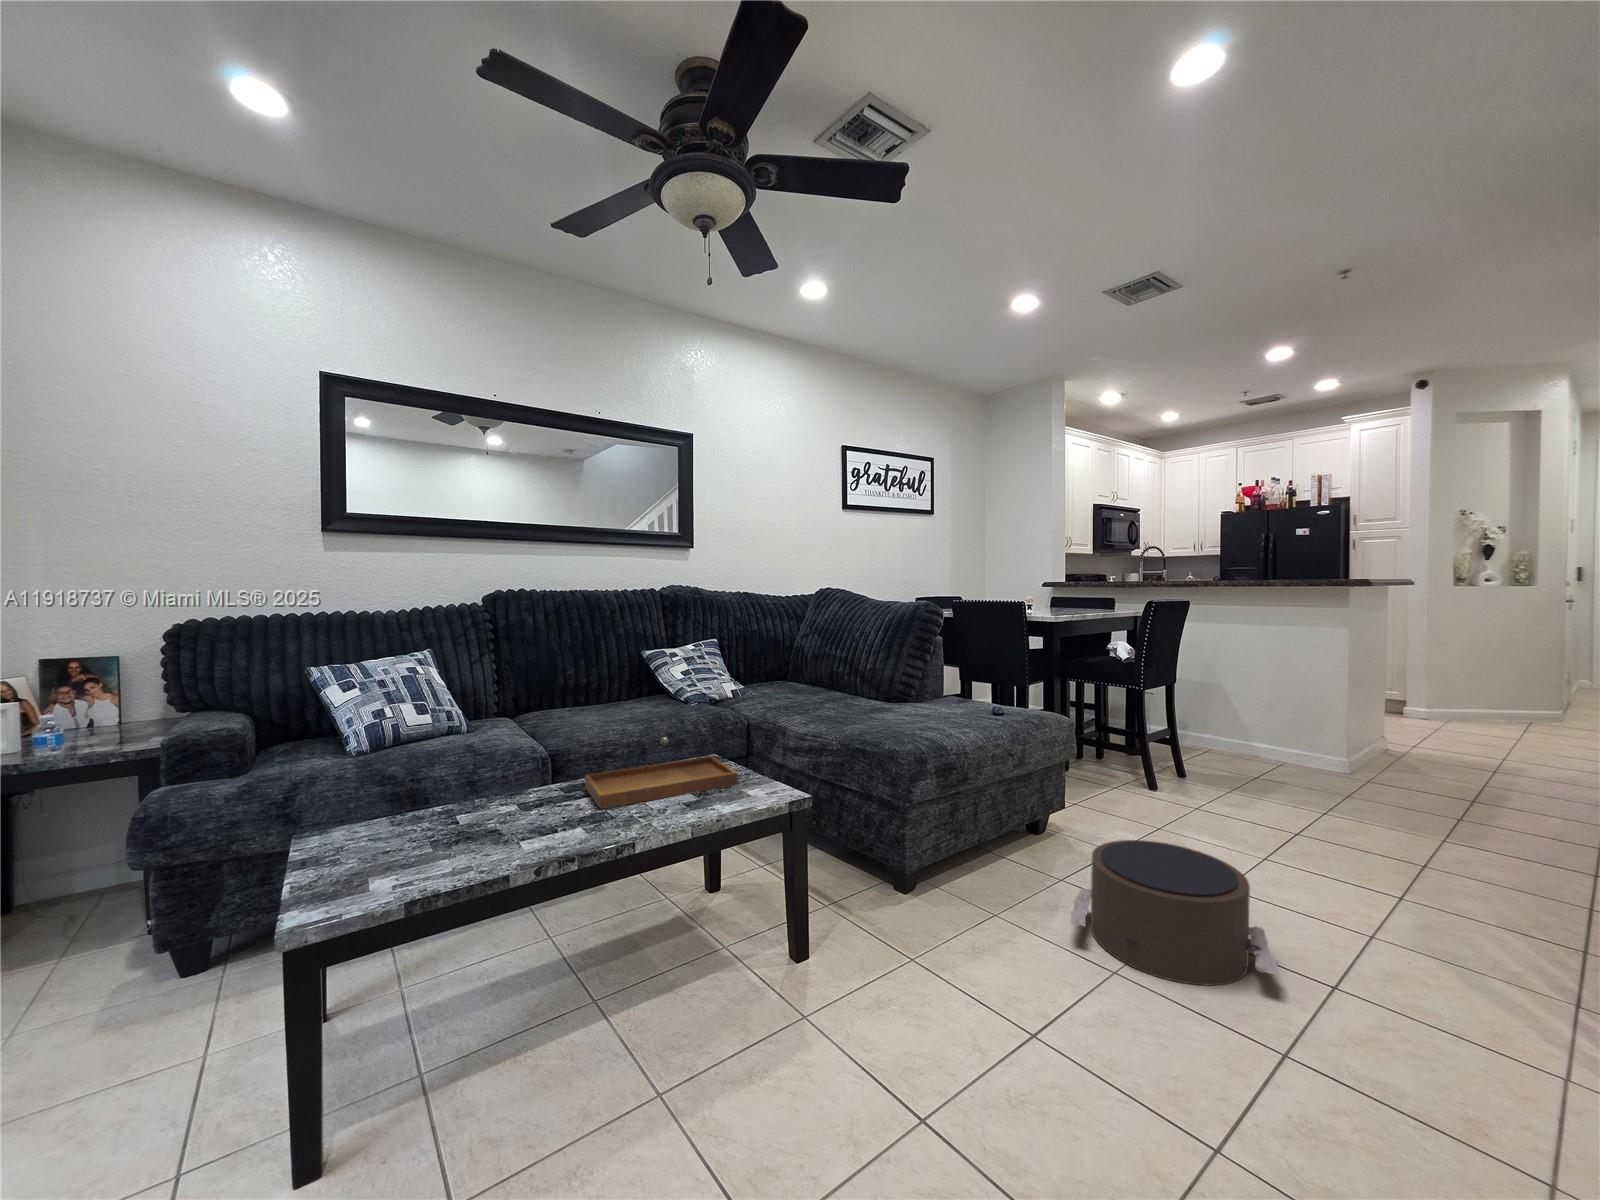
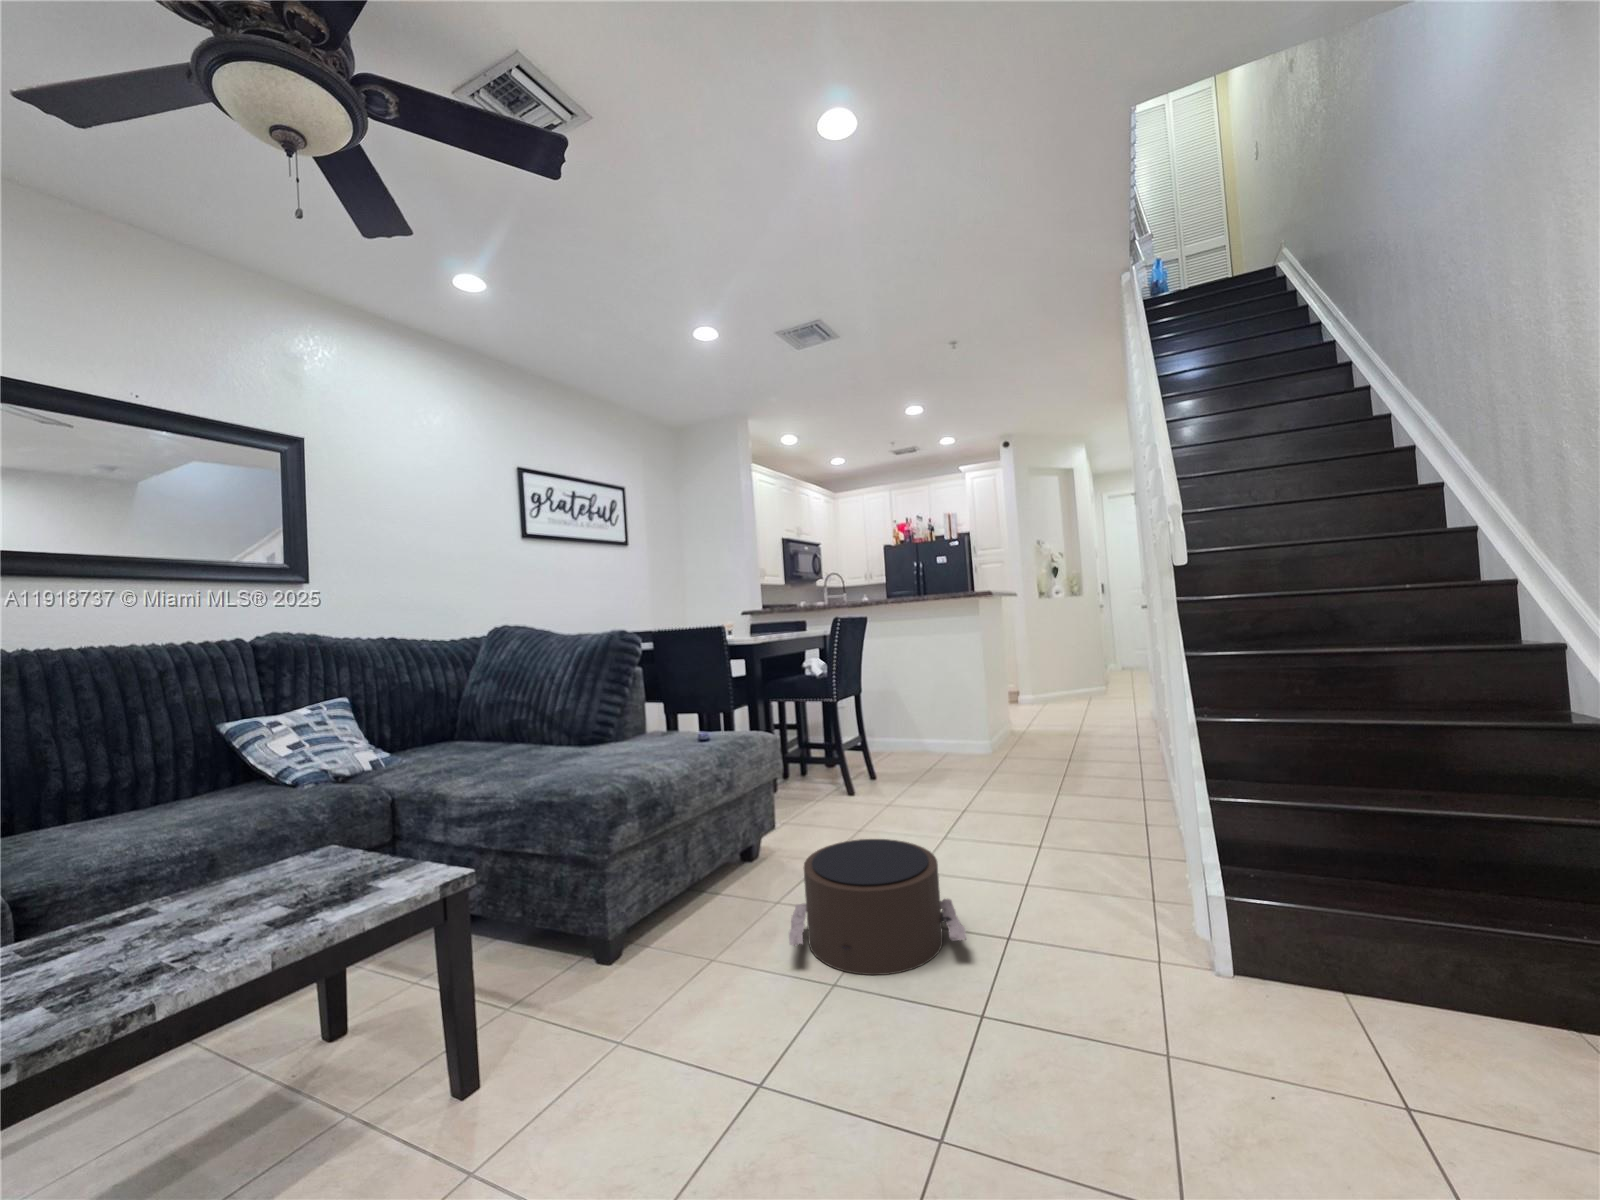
tray: present [585,737,738,809] -> none [66,832,362,969]

